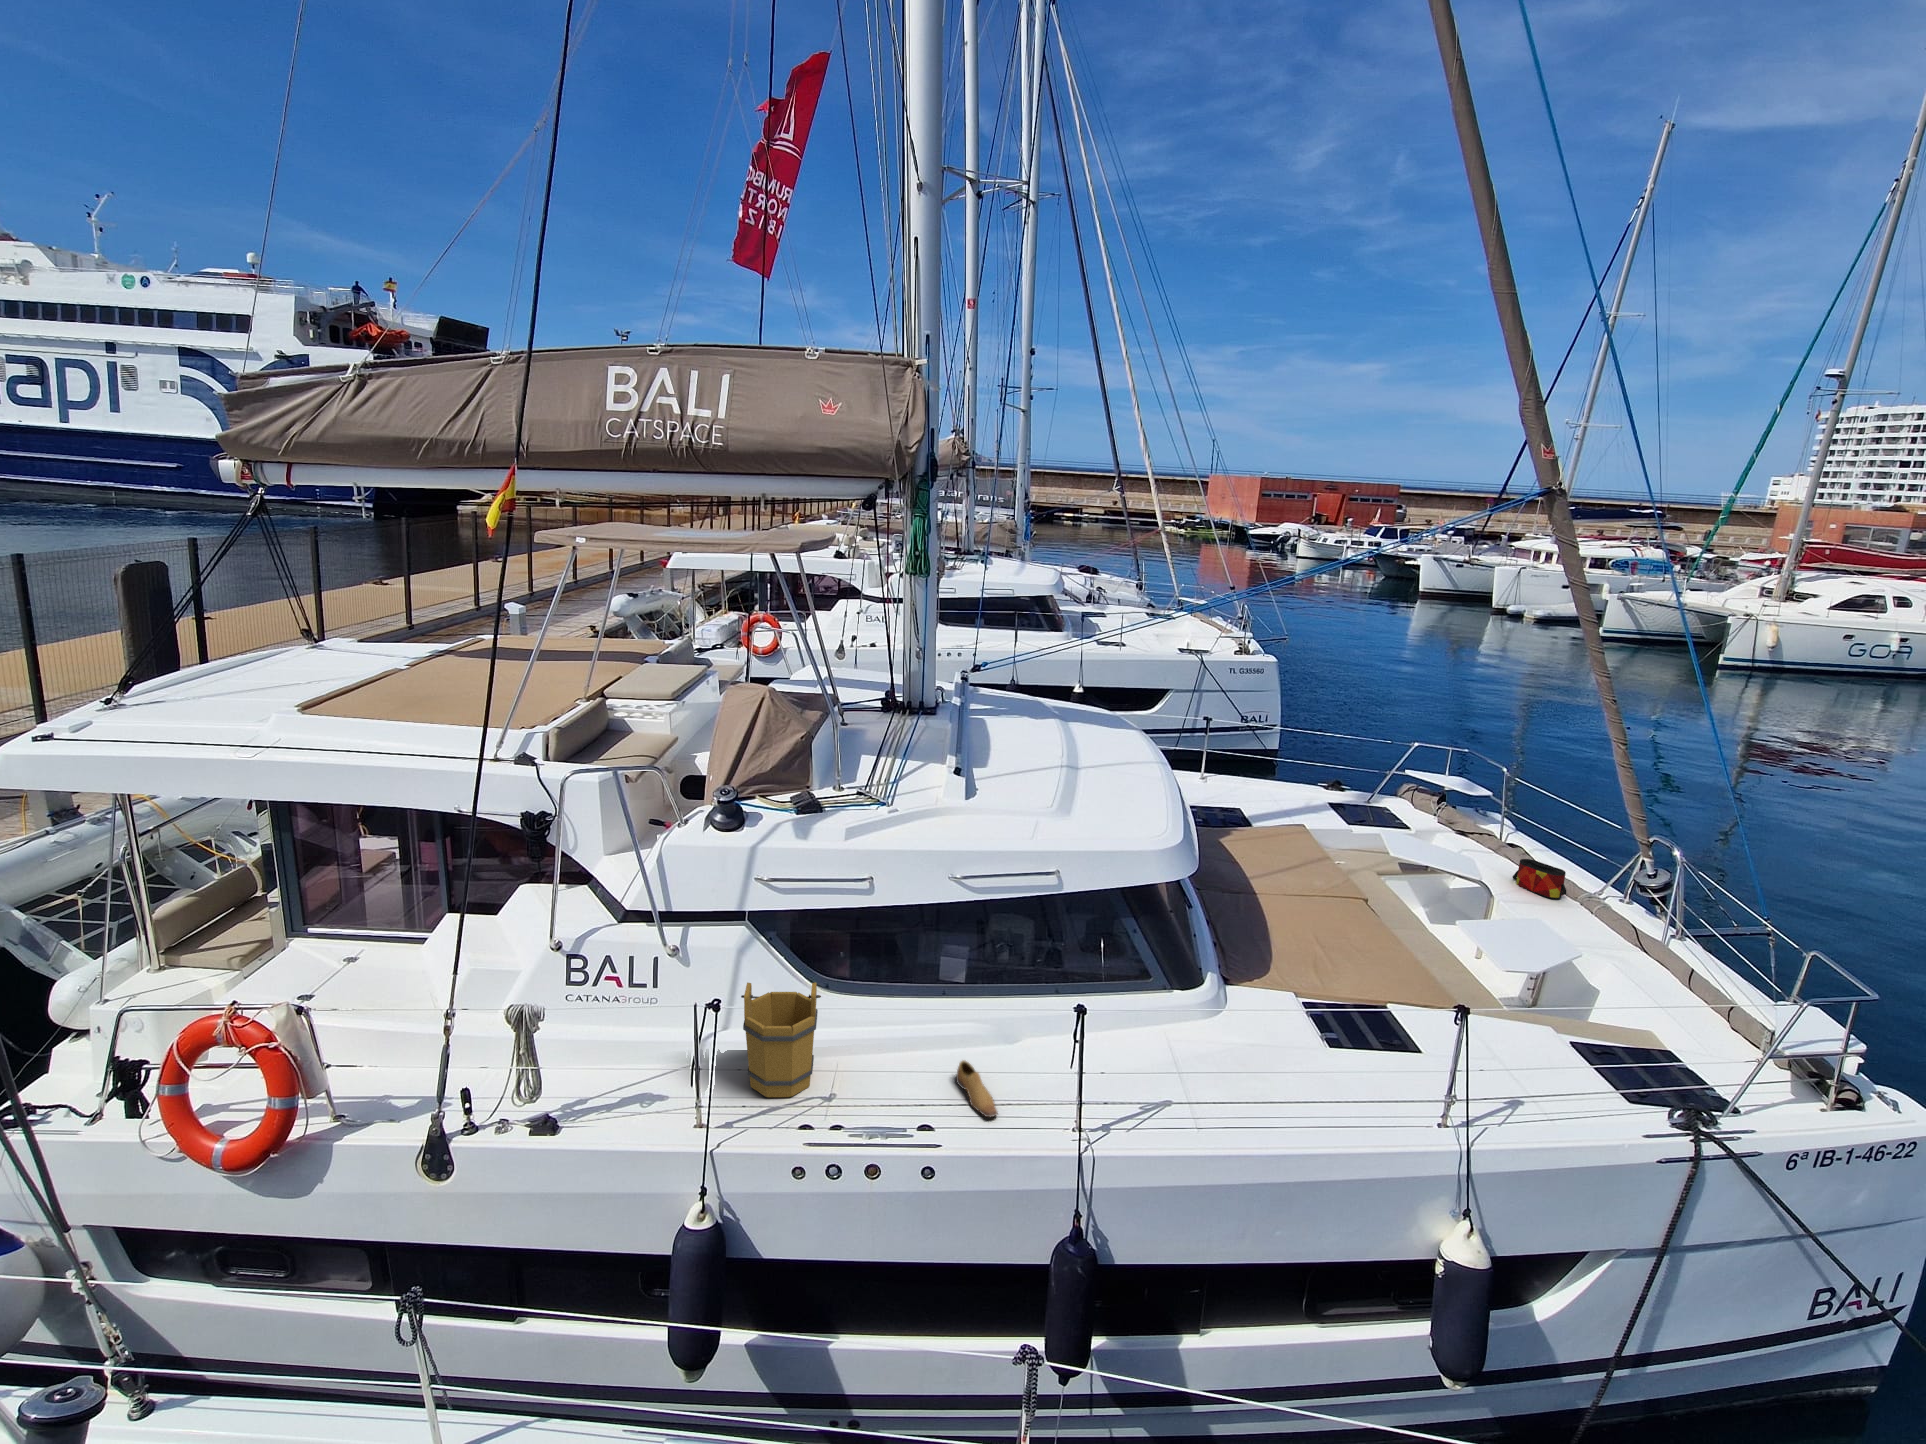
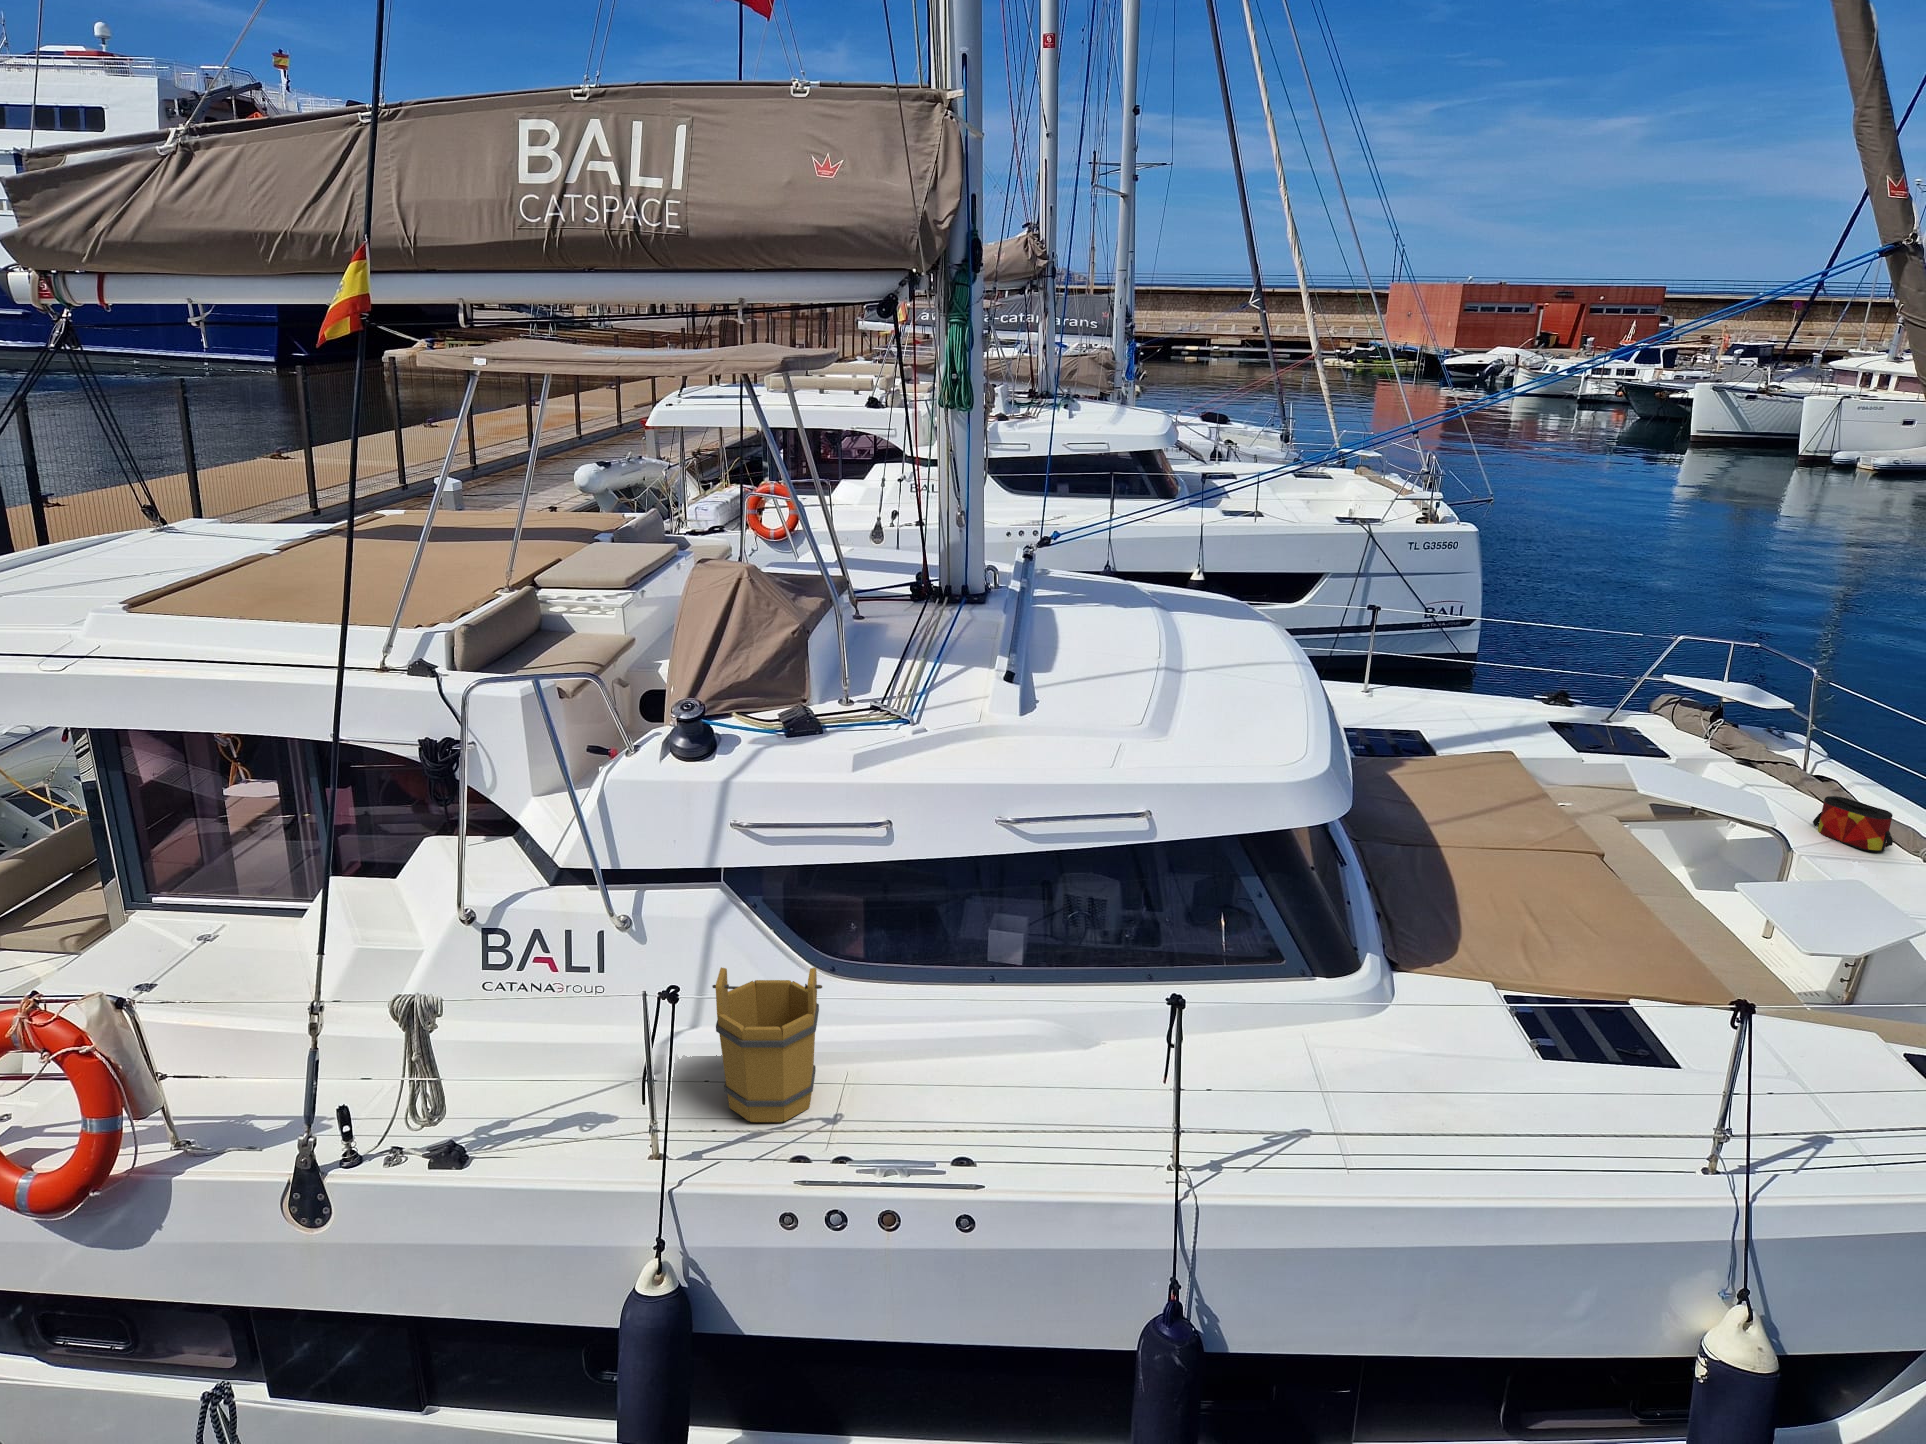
shoe: present [956,1060,998,1117] -> none [1012,1074,1069,1152]

